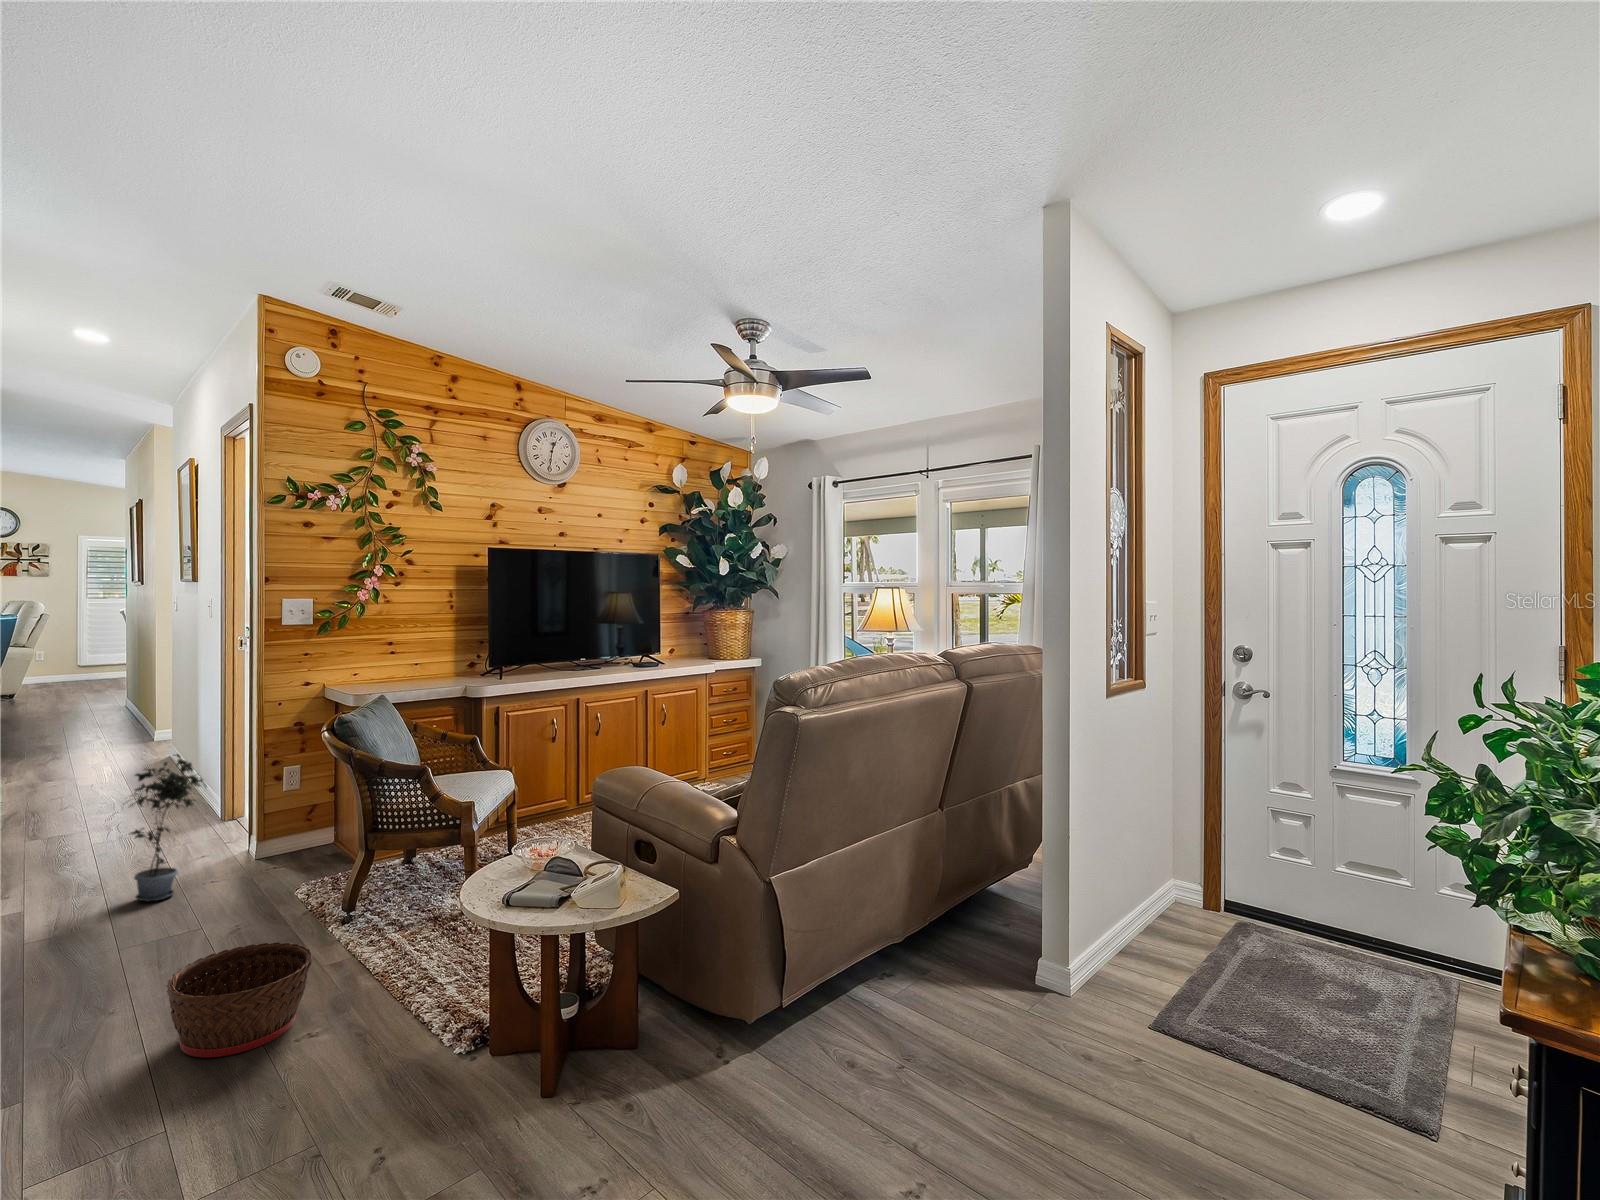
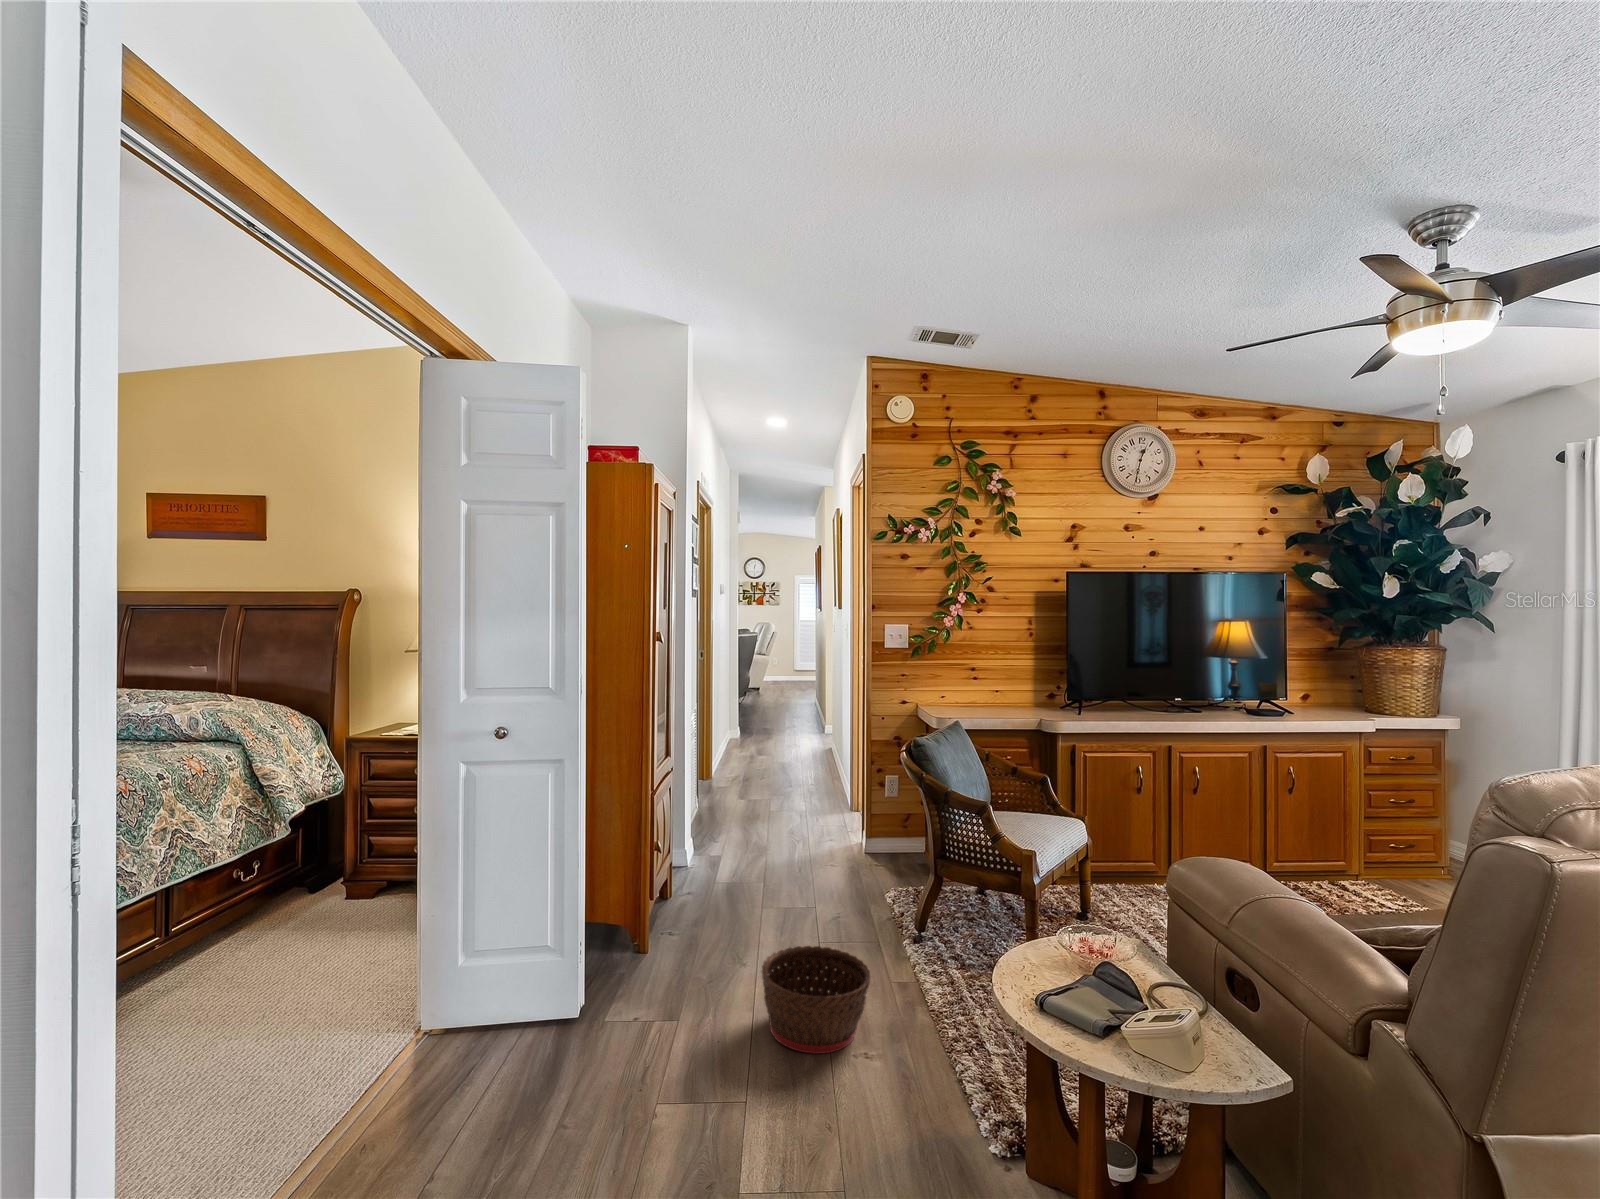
potted plant: present [131,754,207,901] -> none [769,753,822,876]

